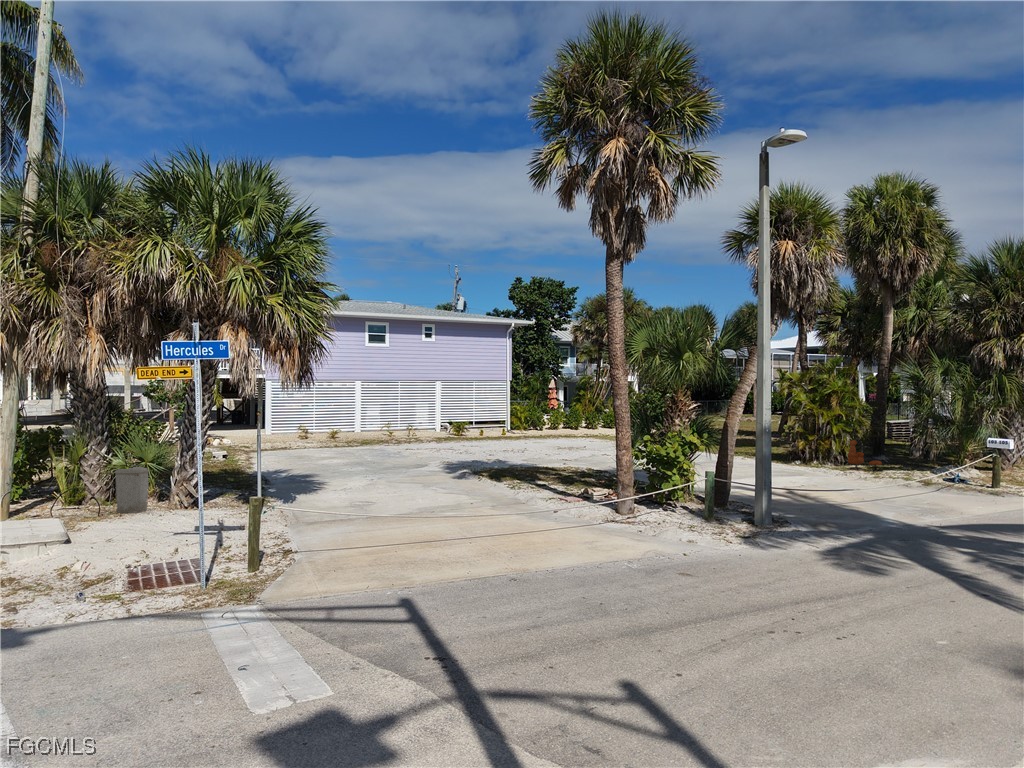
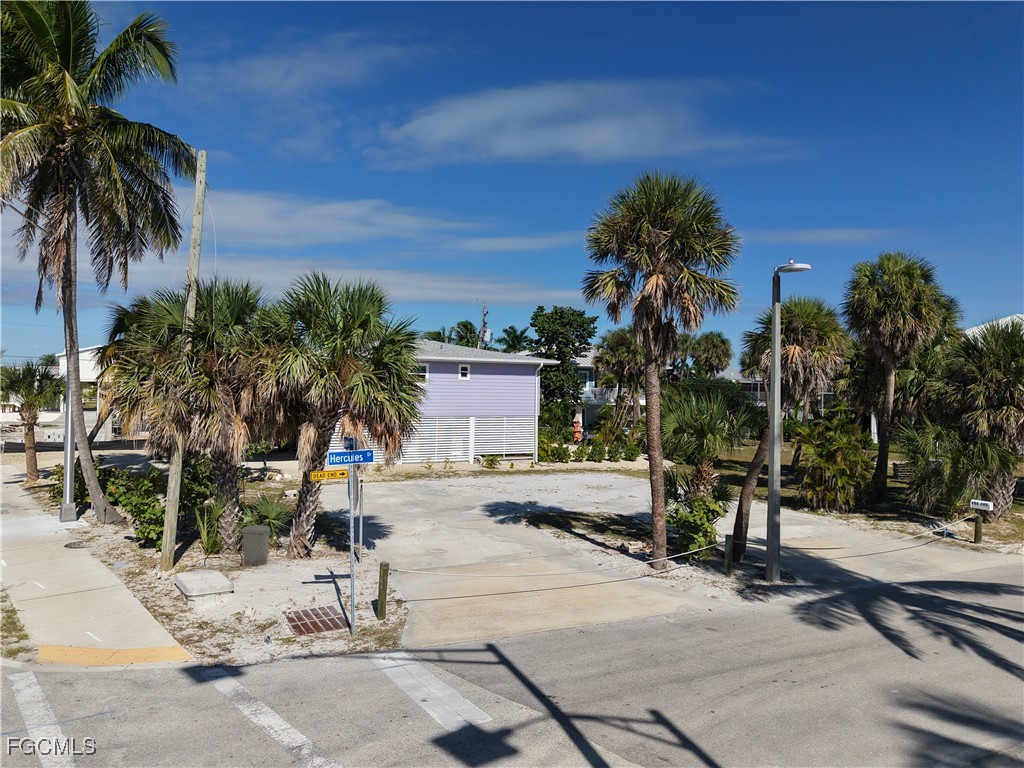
lounge chair: present [848,440,882,472] -> none [850,492,881,521]

